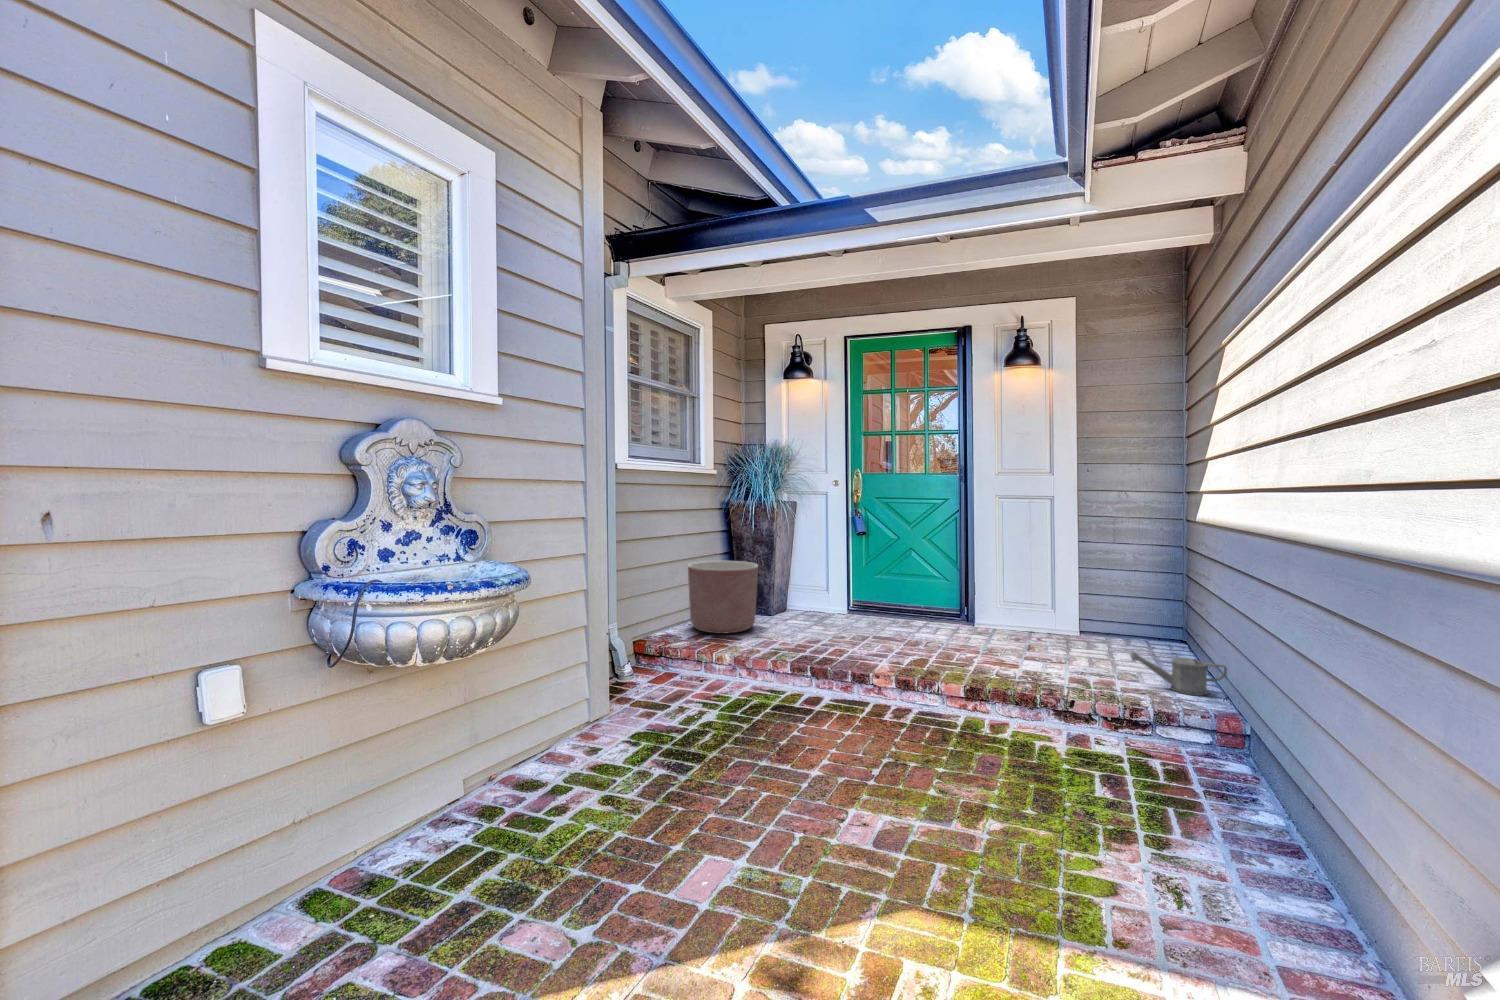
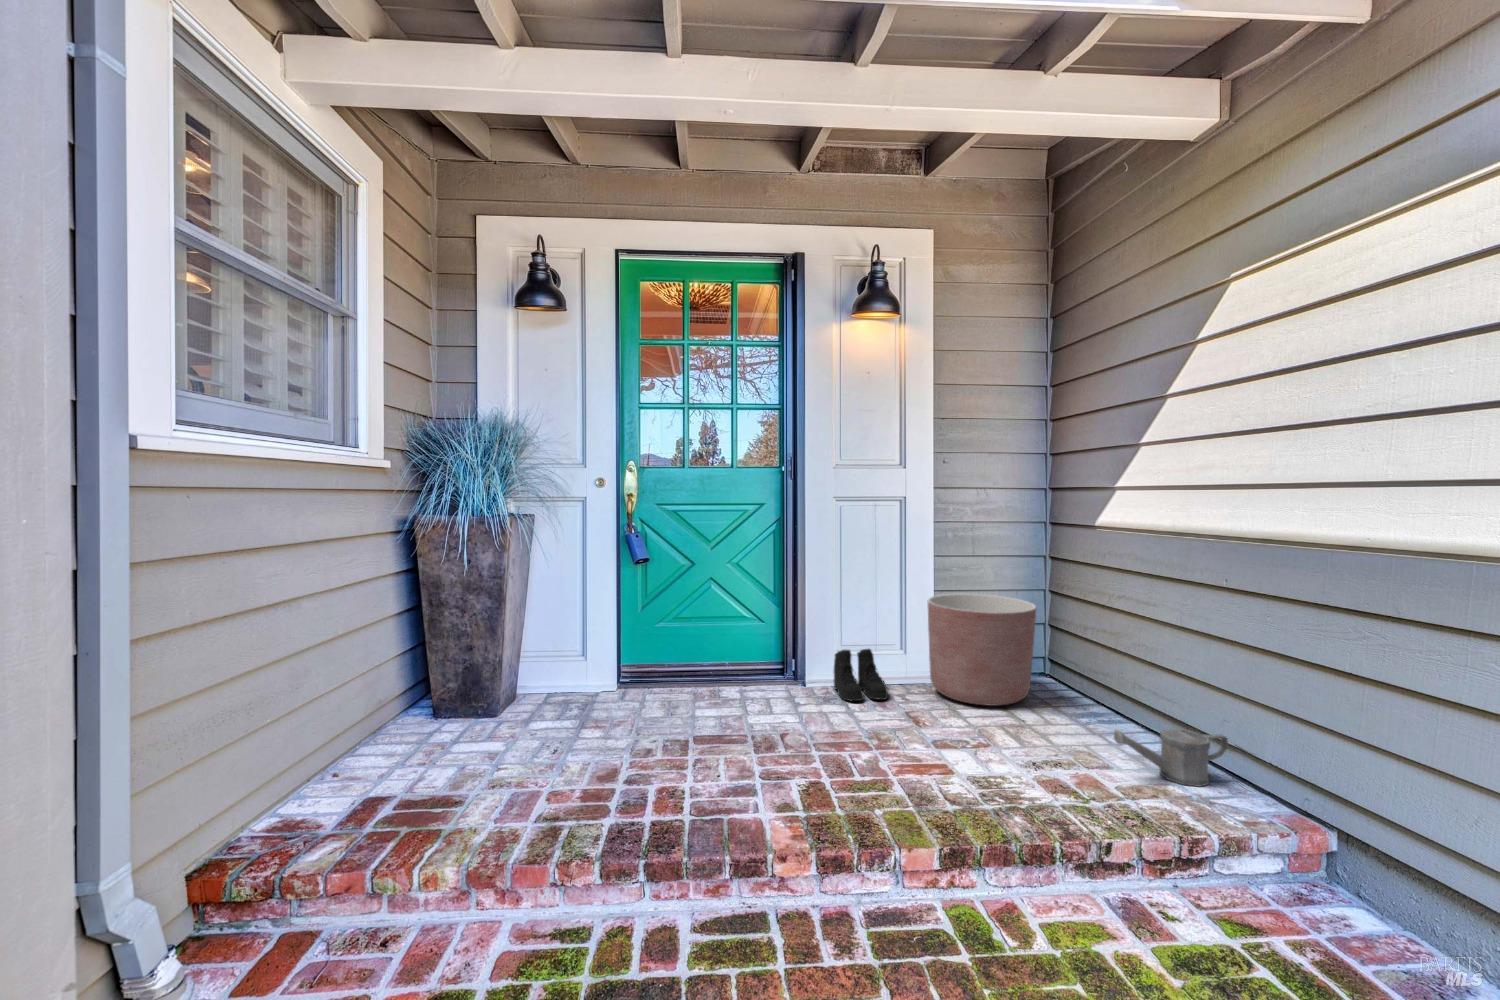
planter: present [688,561,758,633] -> present [928,594,1036,706]
boots: none [986,600,1022,636] -> present [833,649,888,701]

